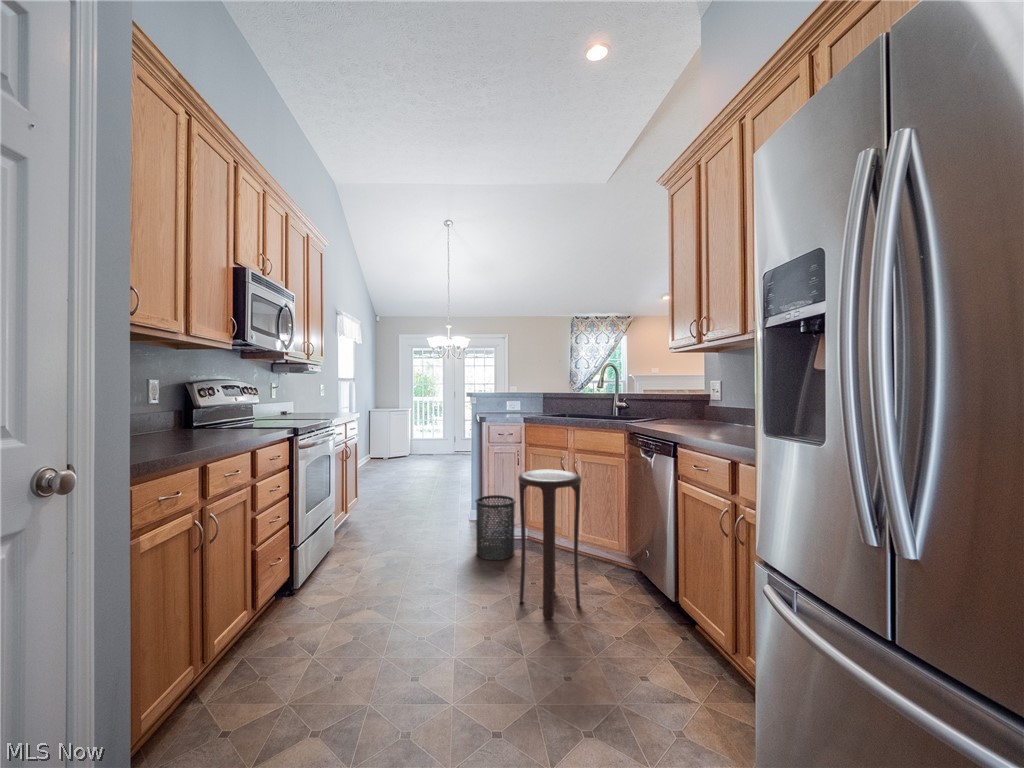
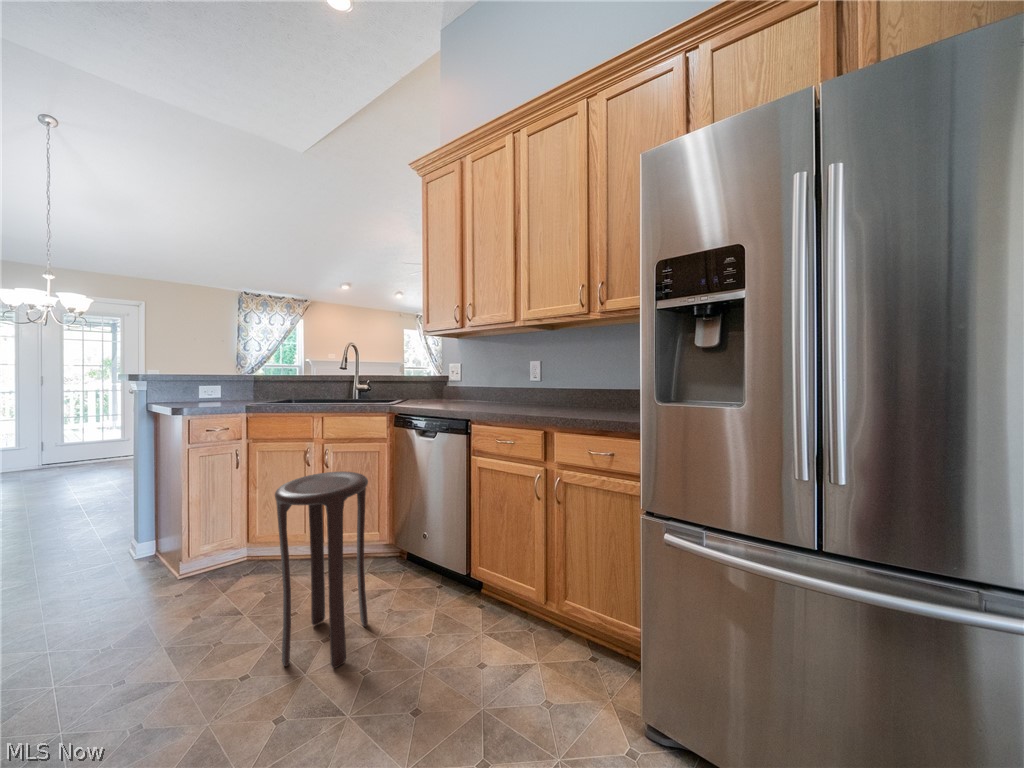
trash can: present [476,495,516,560] -> none [151,521,232,629]

